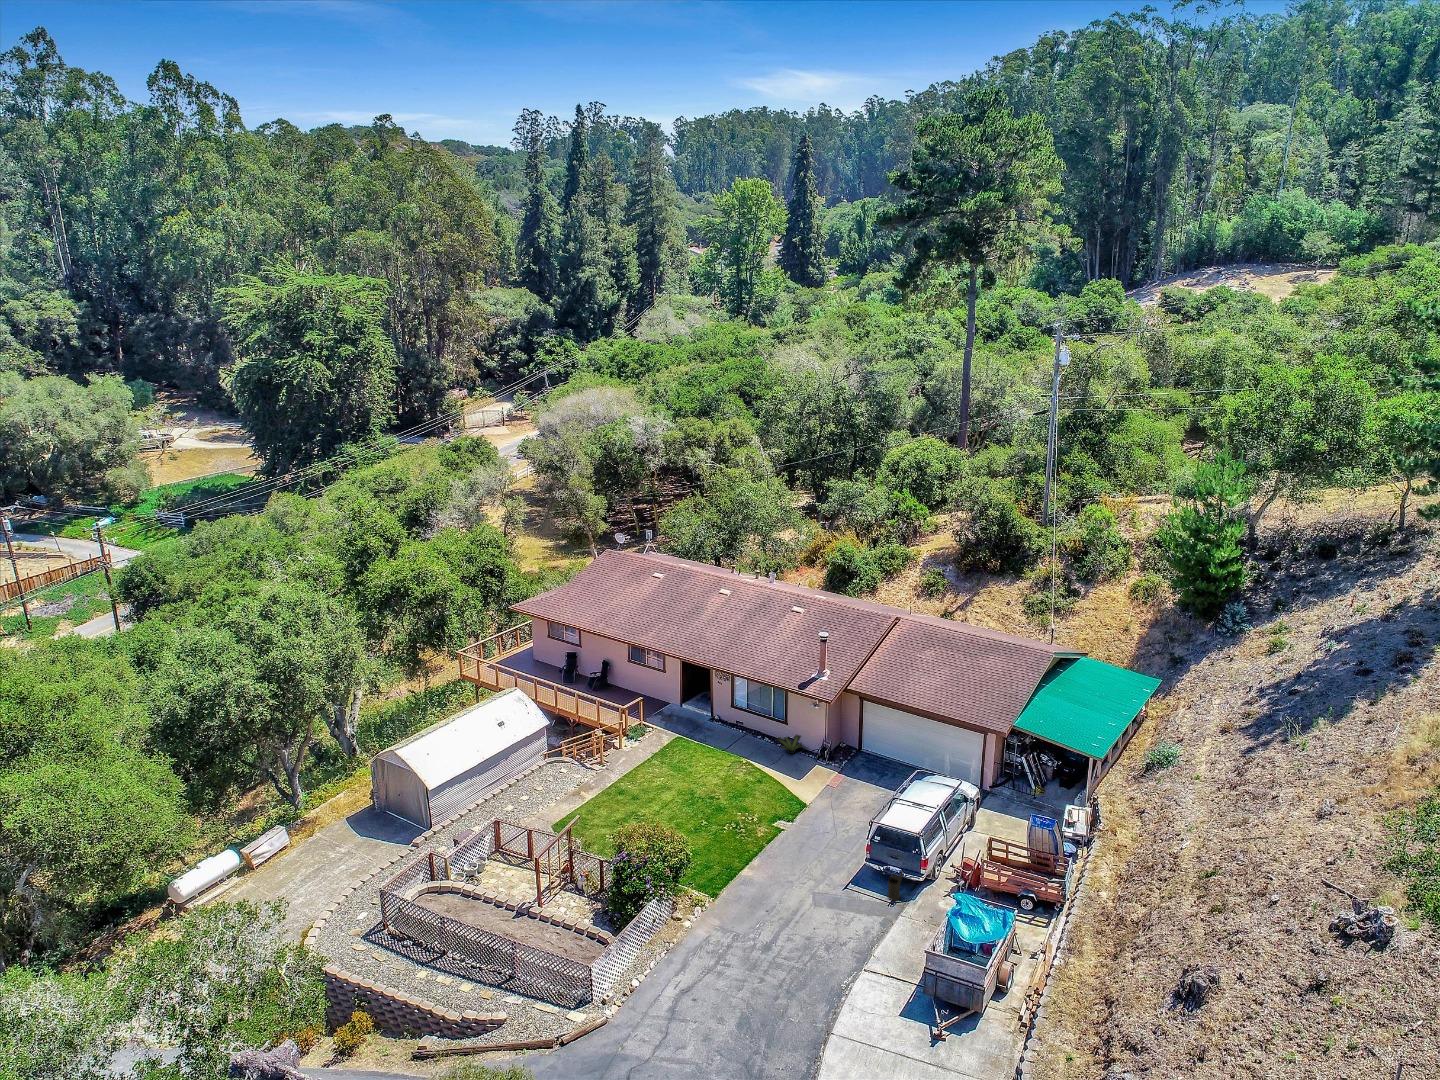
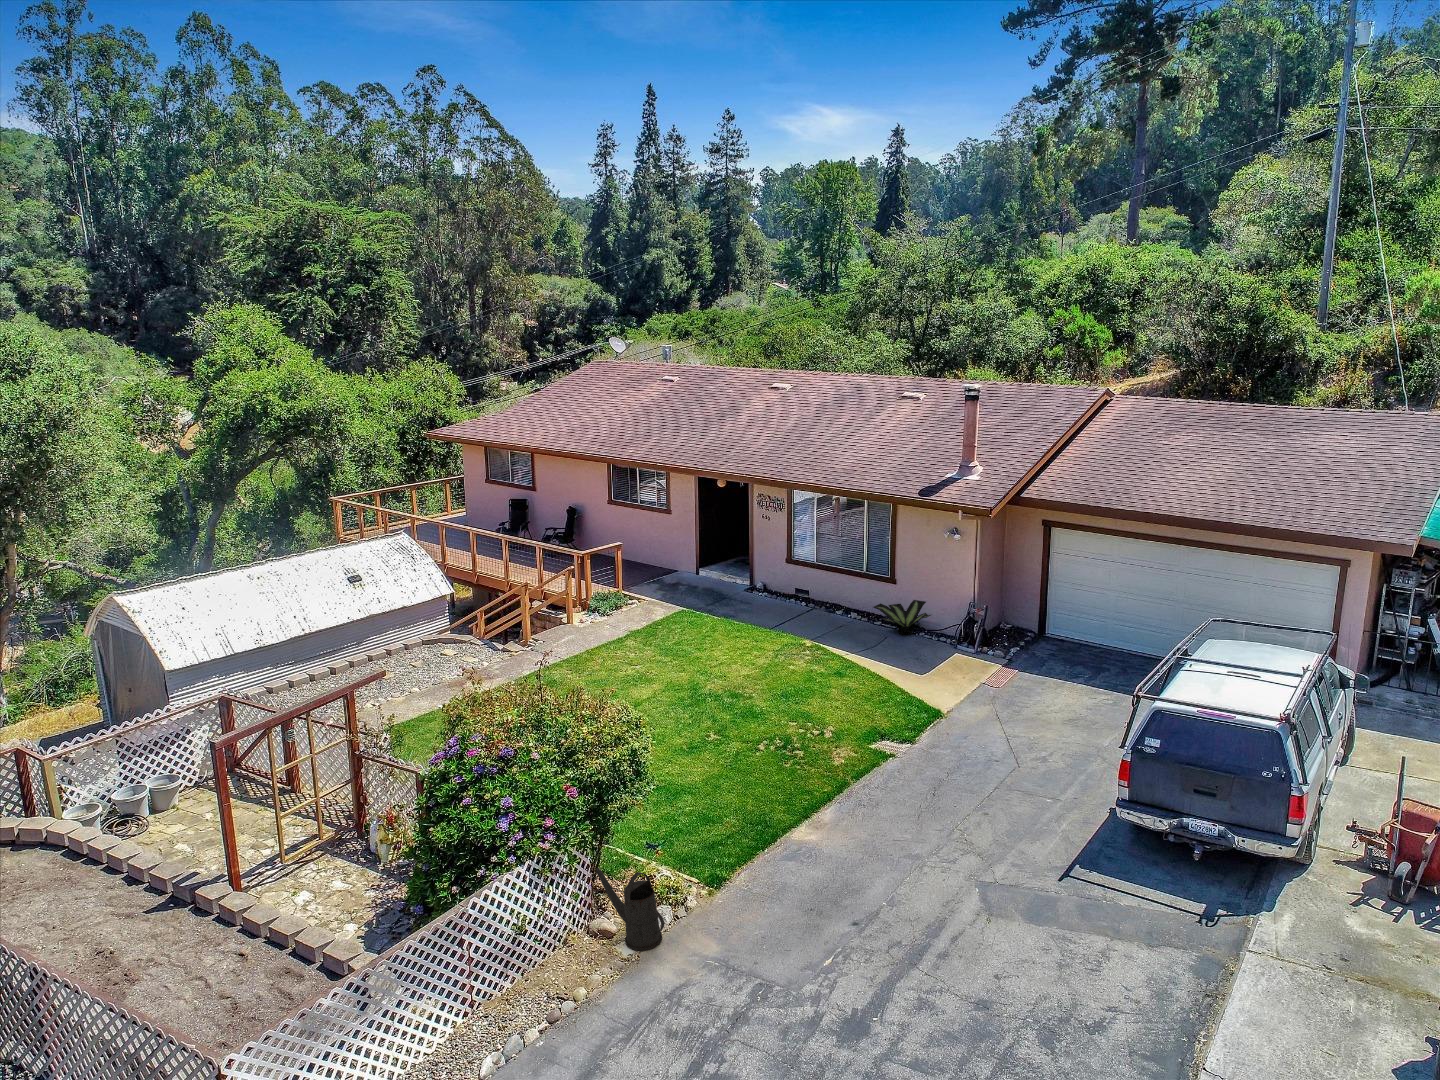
watering can: present [888,871,904,901] -> present [596,868,664,951]

